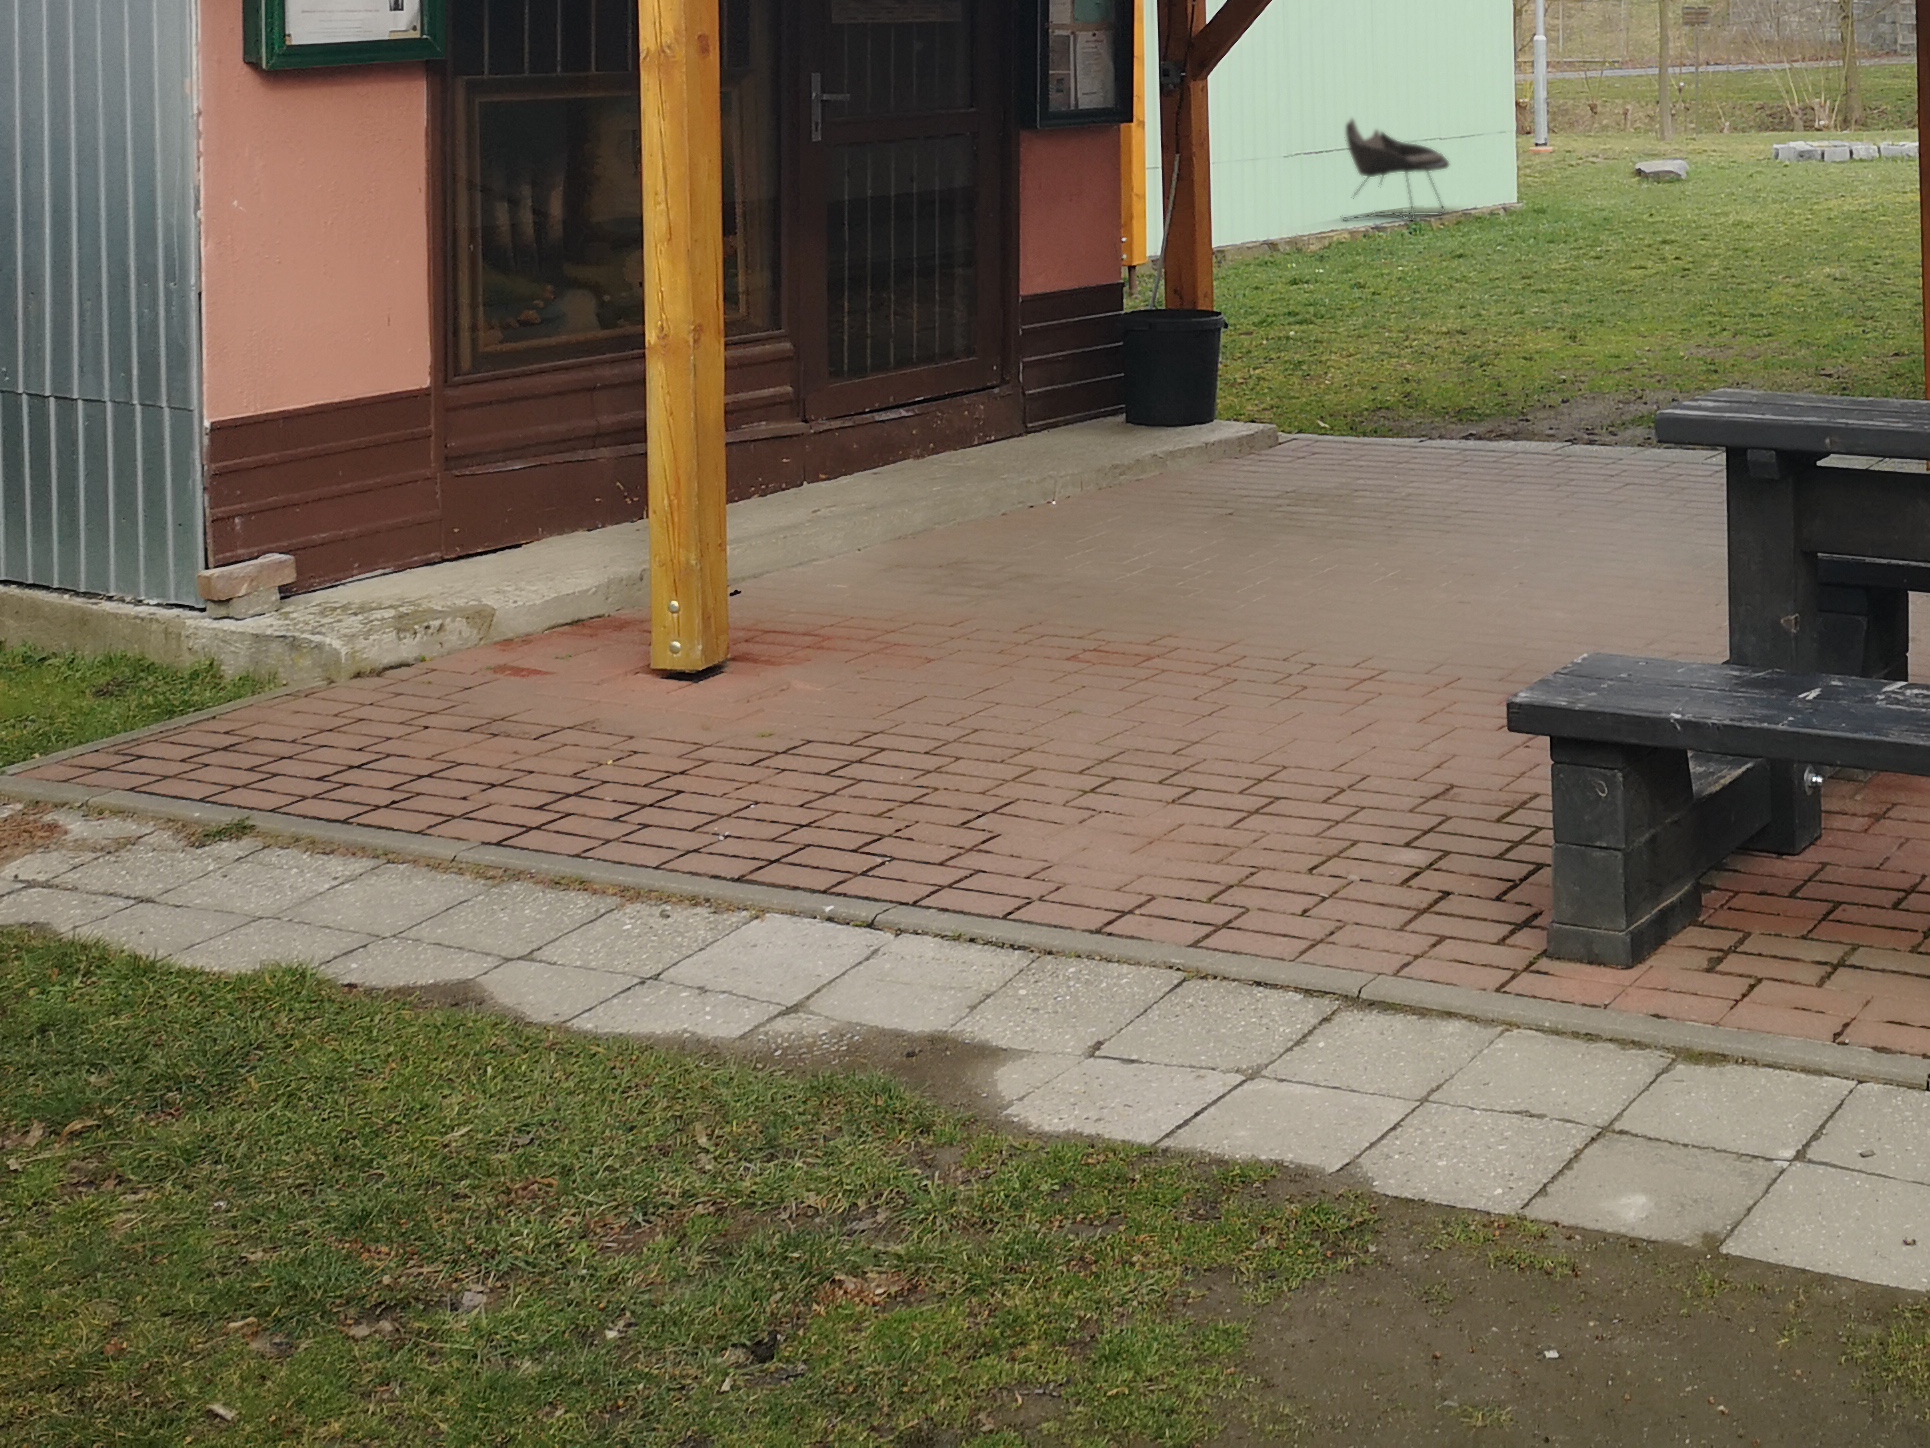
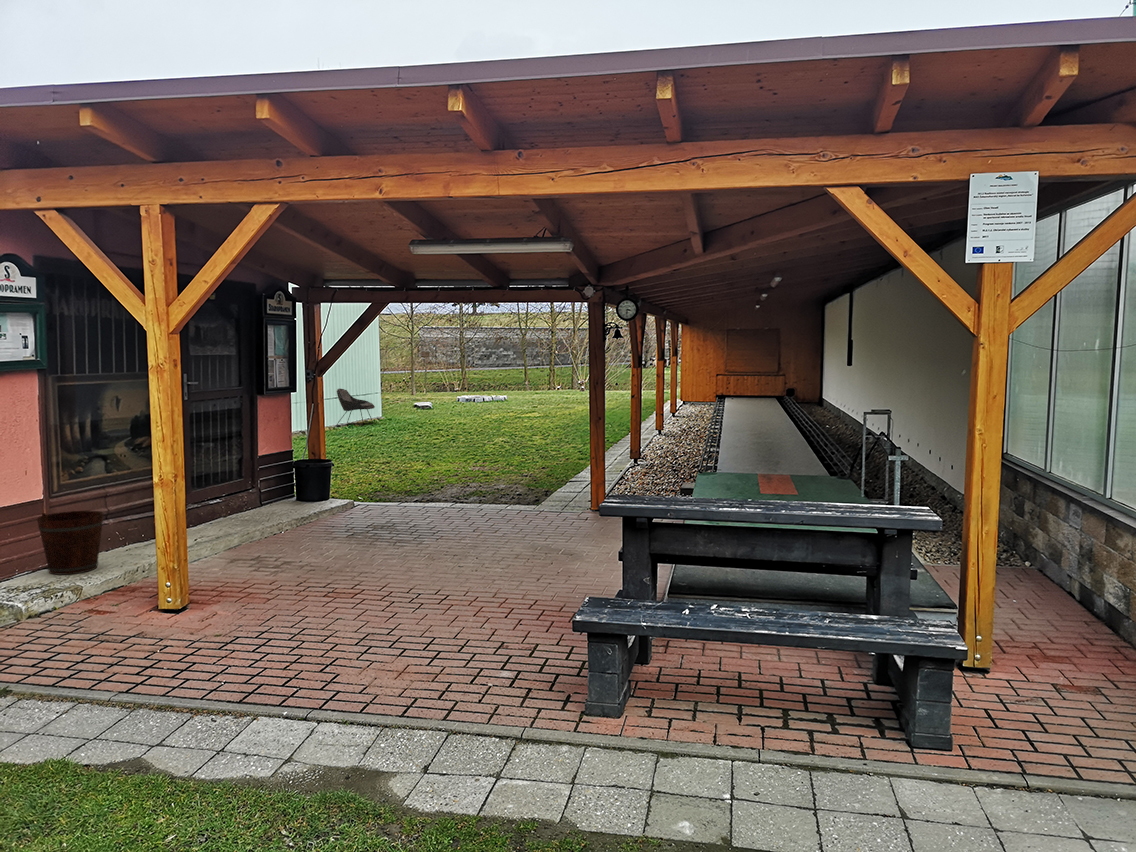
bucket: none [404,419,561,578] -> present [37,511,103,575]

